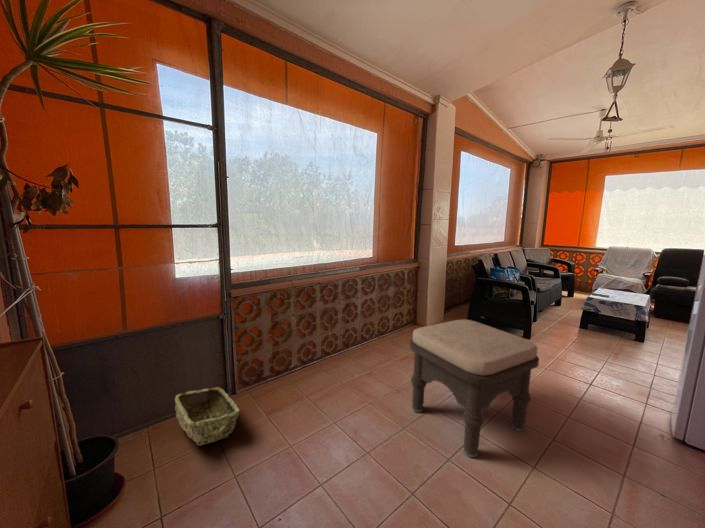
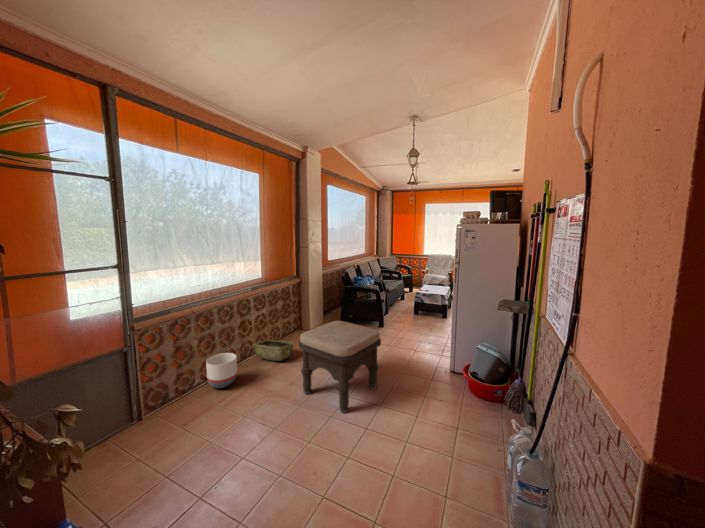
planter: none [304,338,336,378] -> present [206,353,237,388]
woven basket: present [175,387,239,445] -> present [253,340,293,361]

